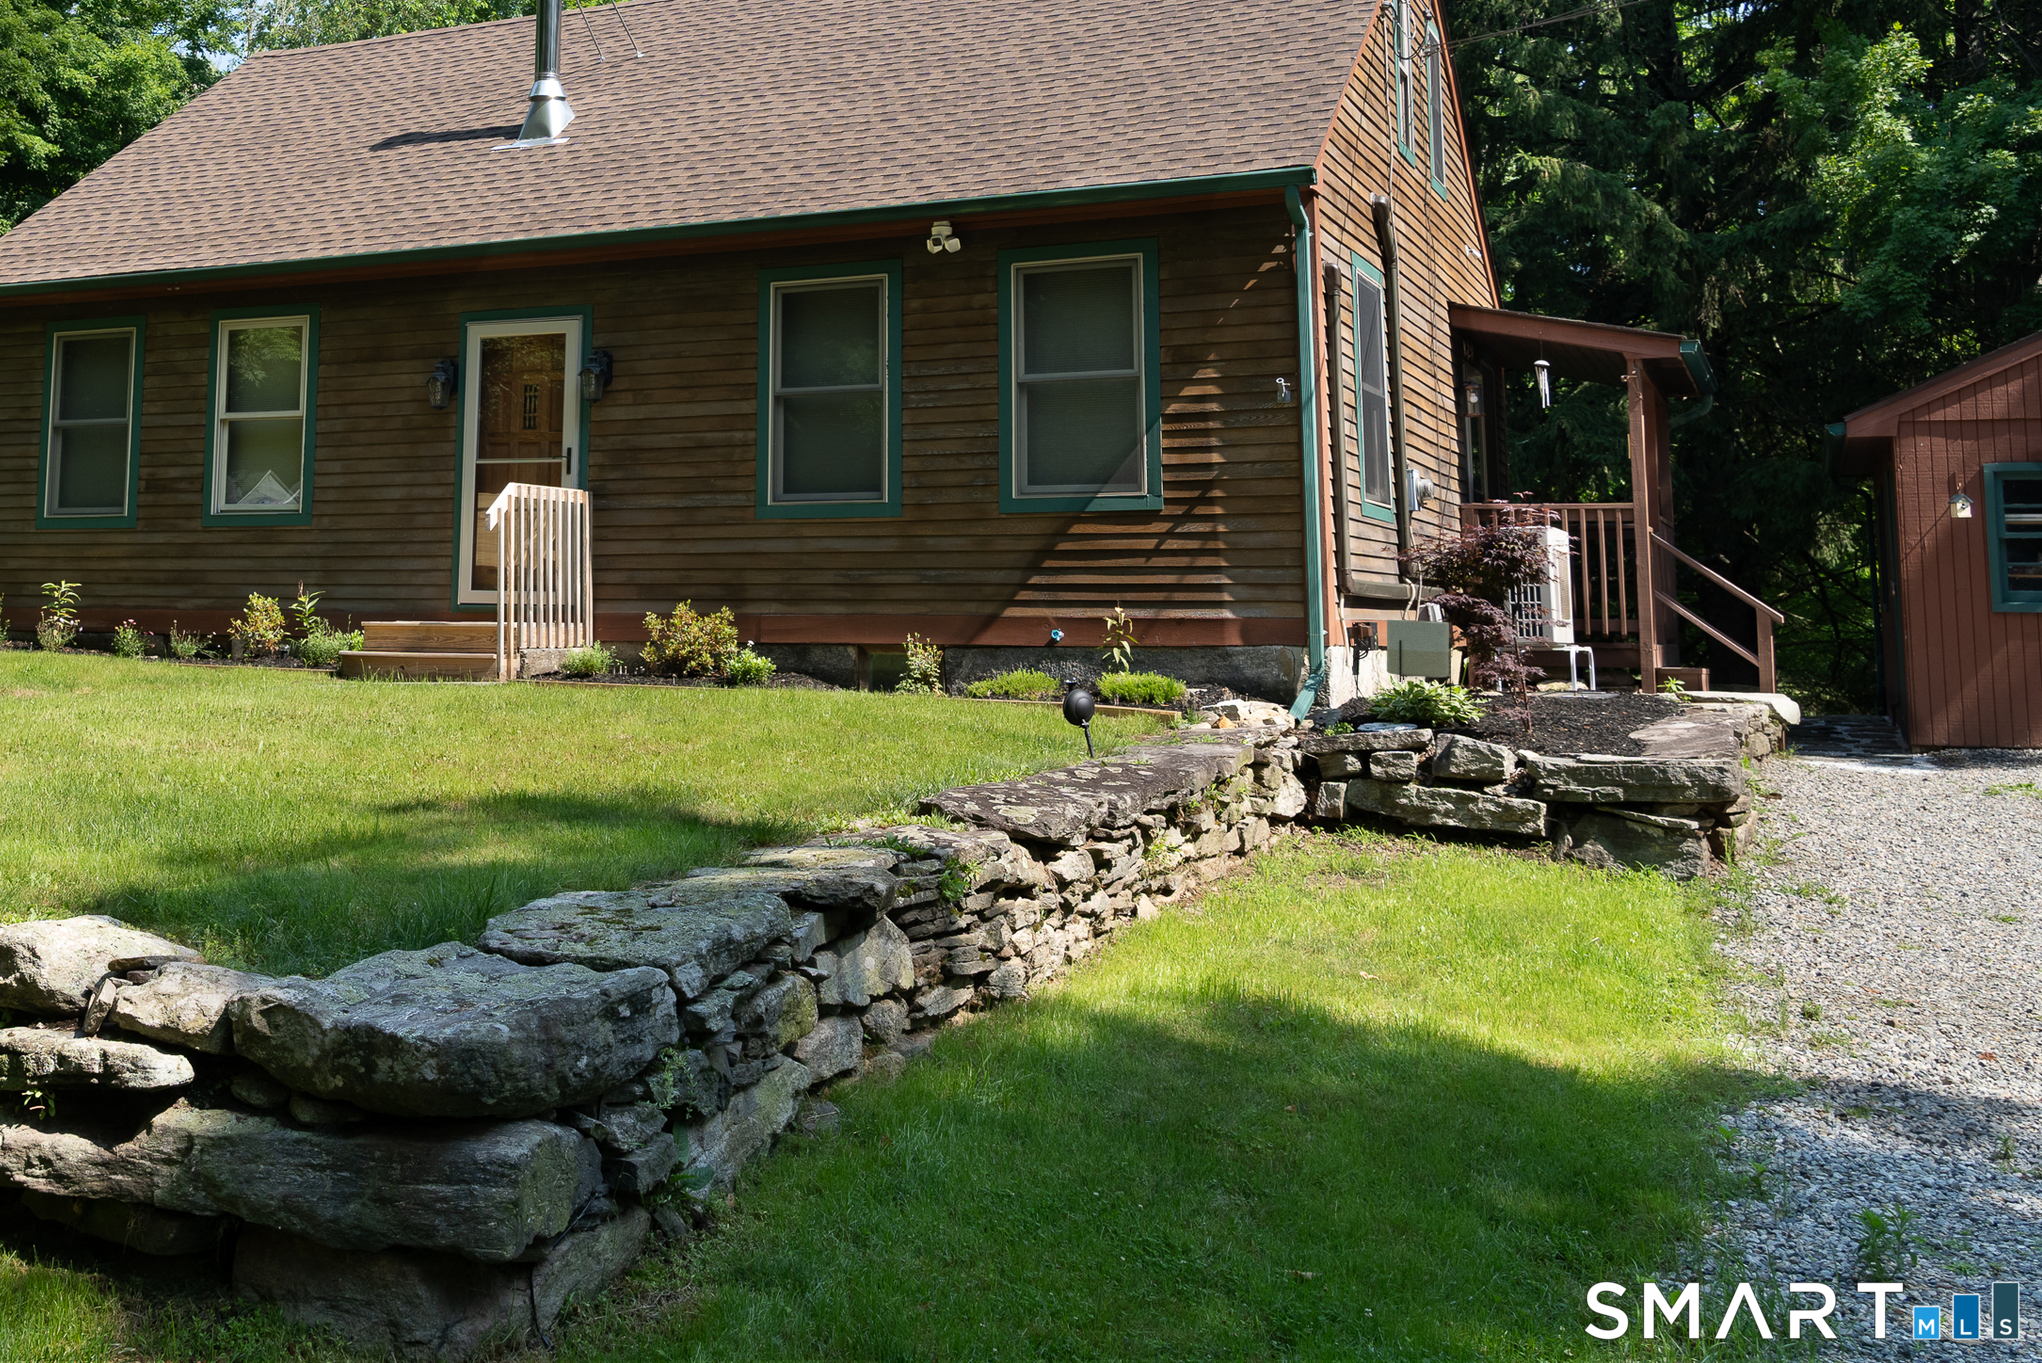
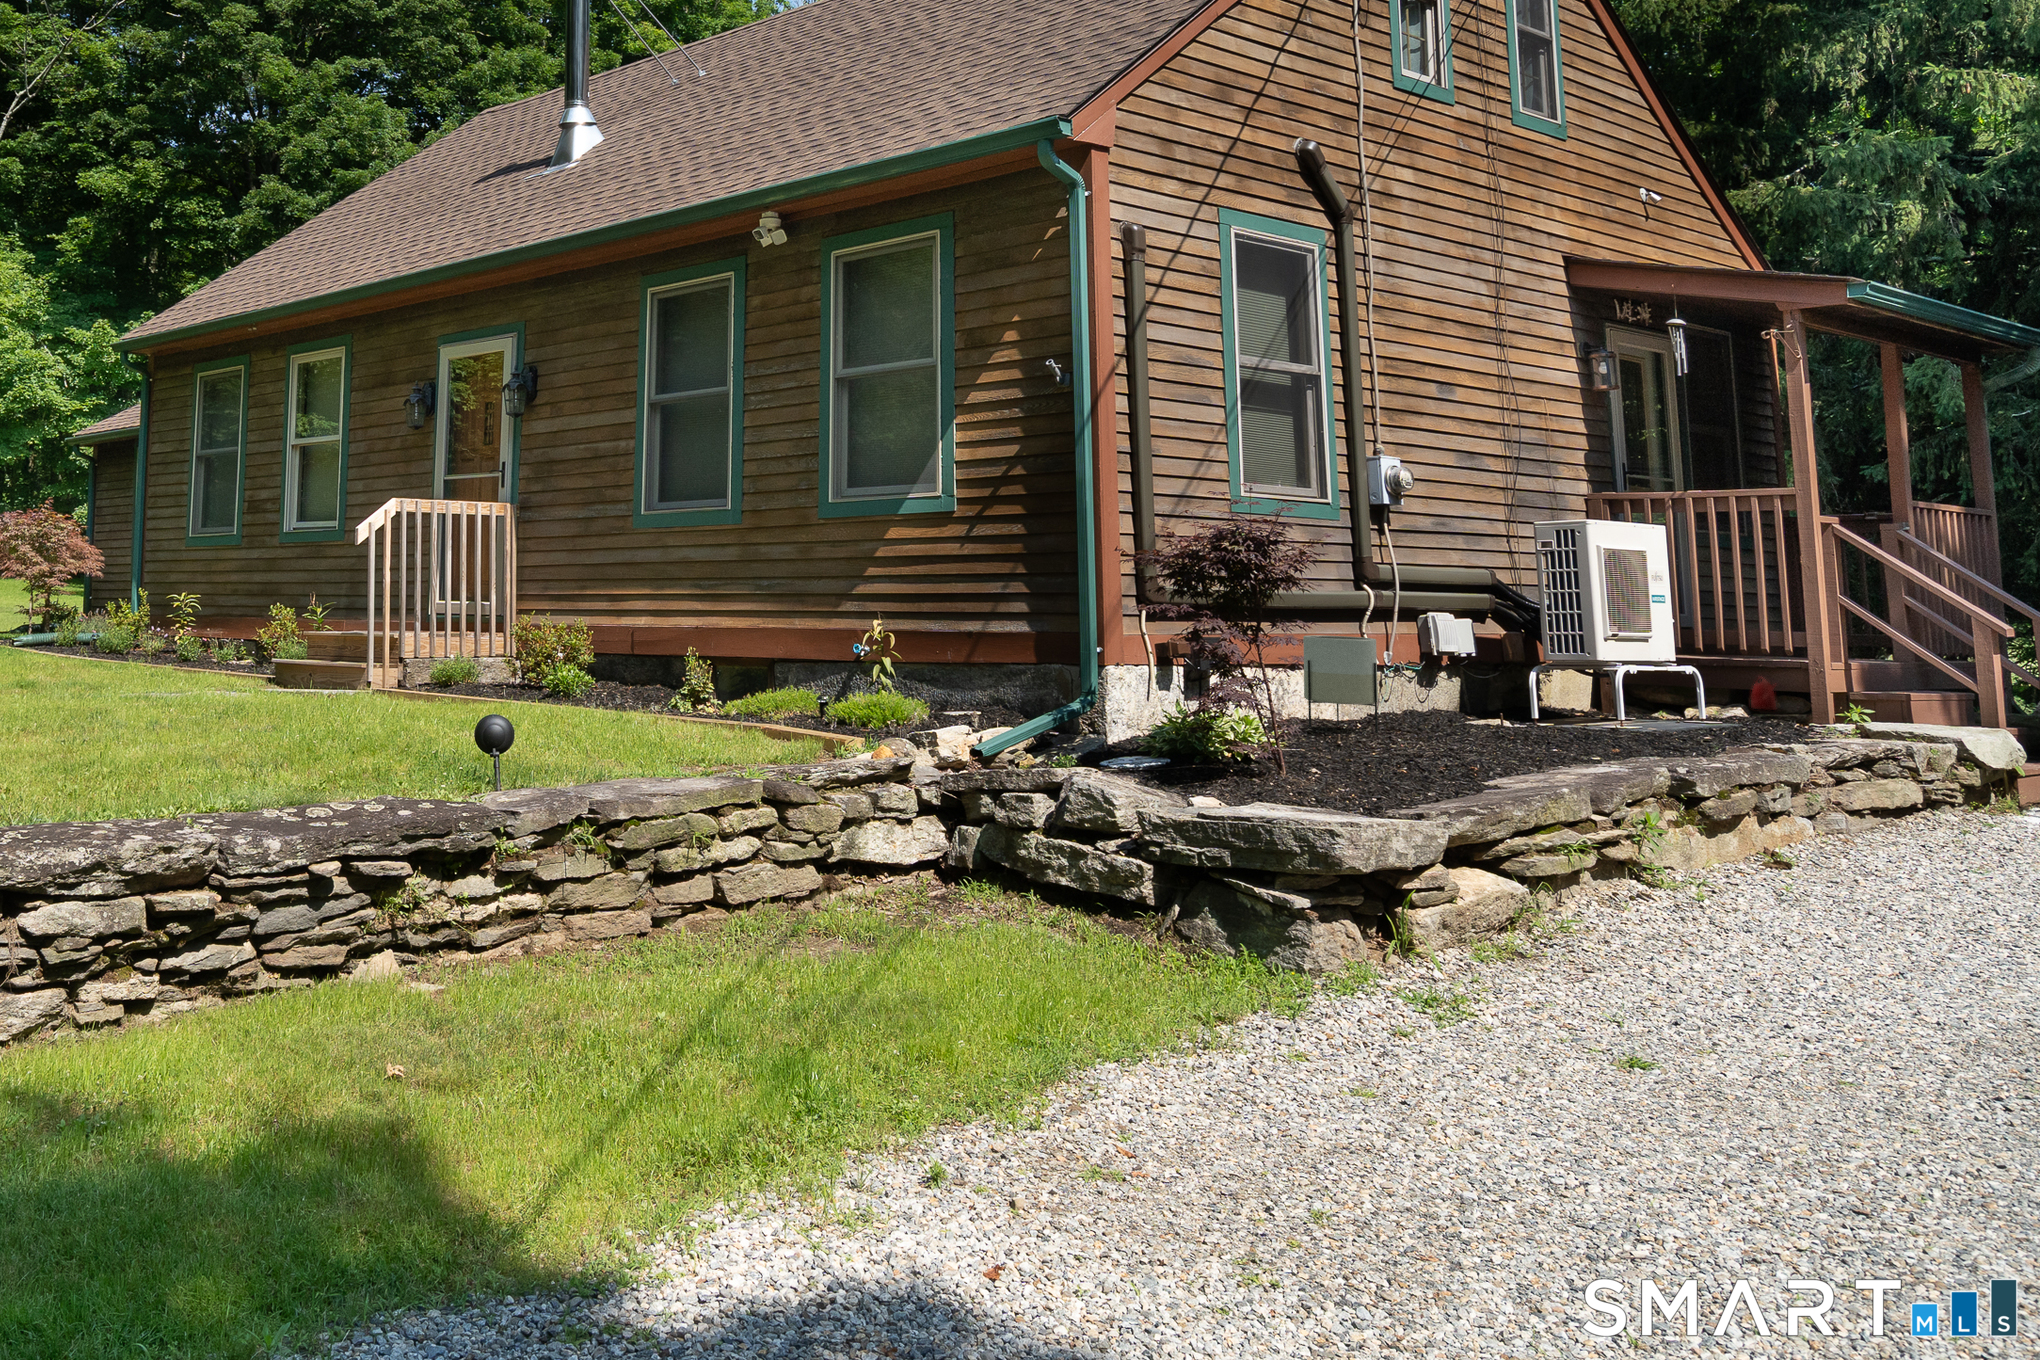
watering can: none [1595,653,1623,680] -> present [1751,677,1776,710]

